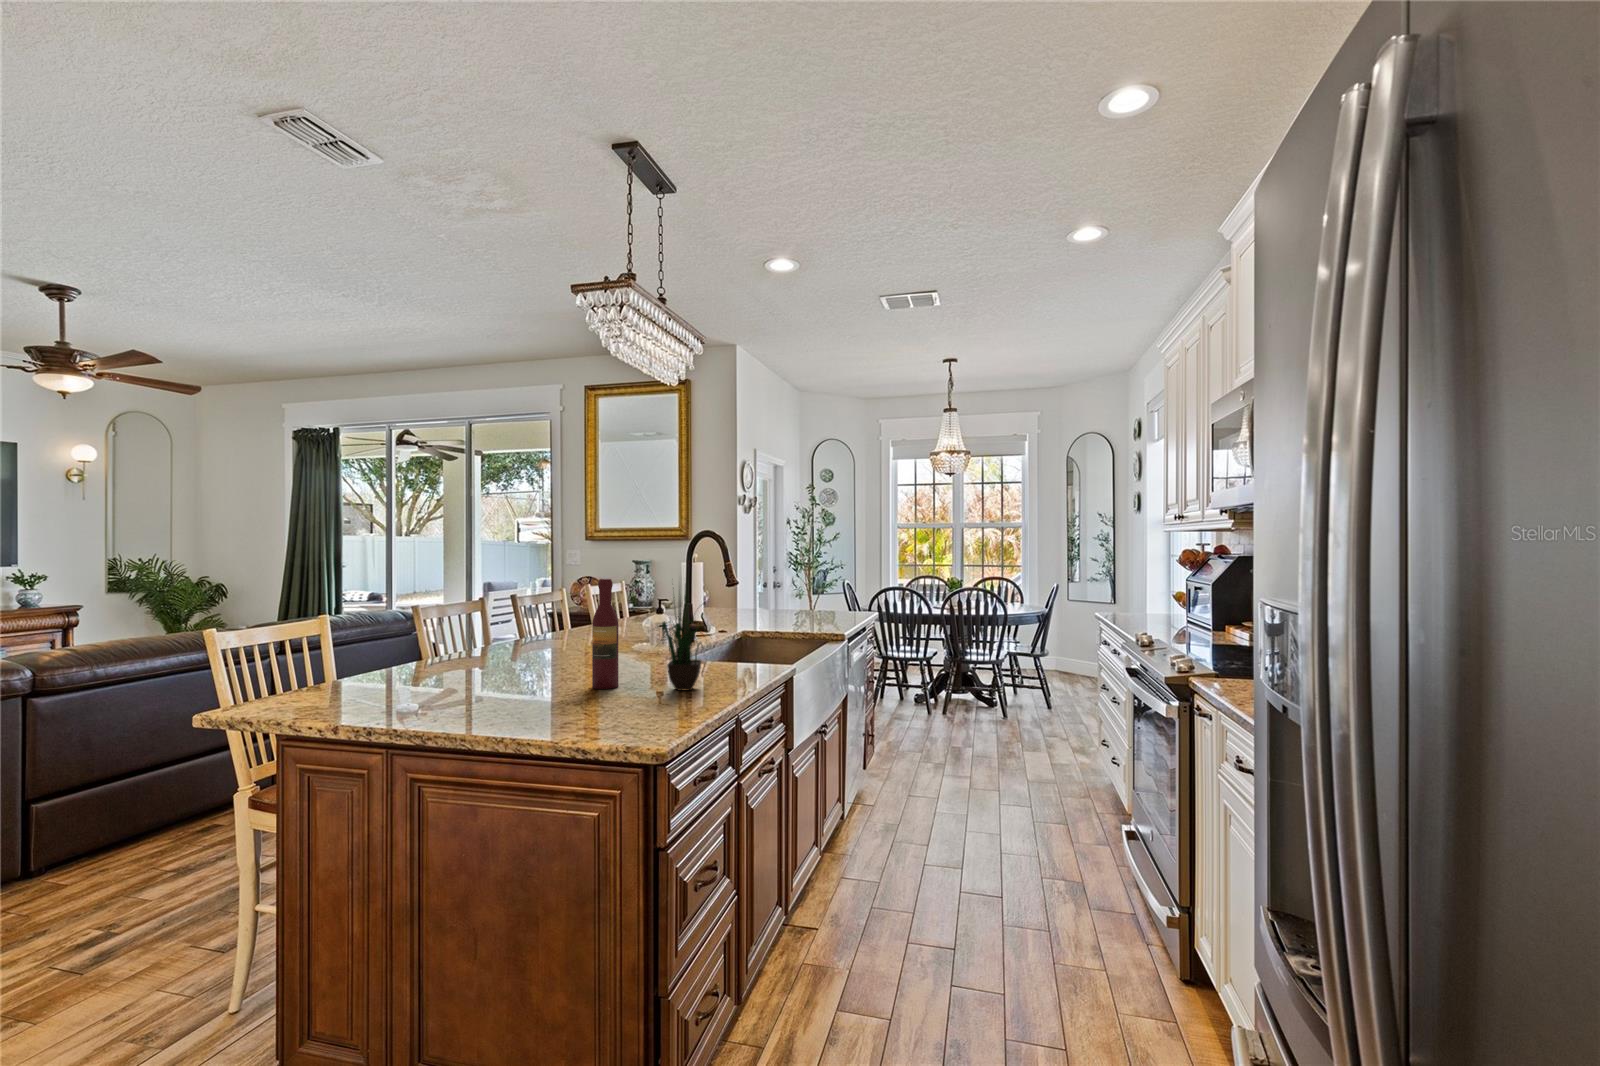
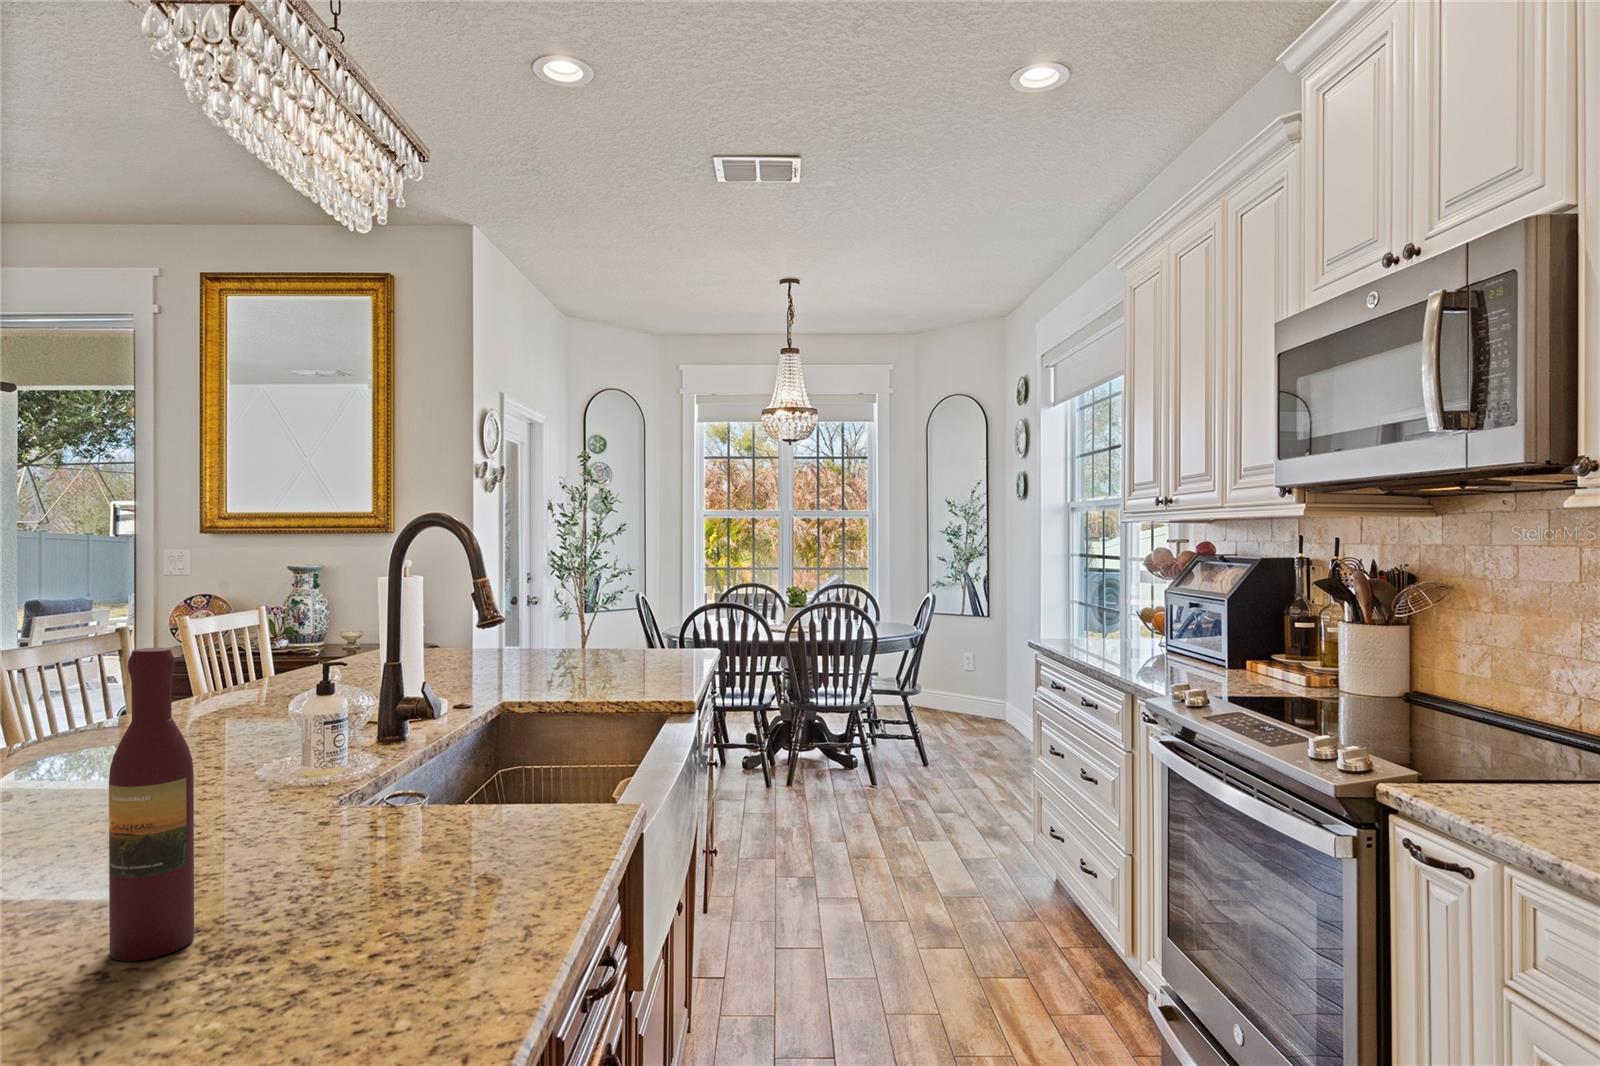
potted plant: present [662,590,705,690] -> none [273,598,472,944]

